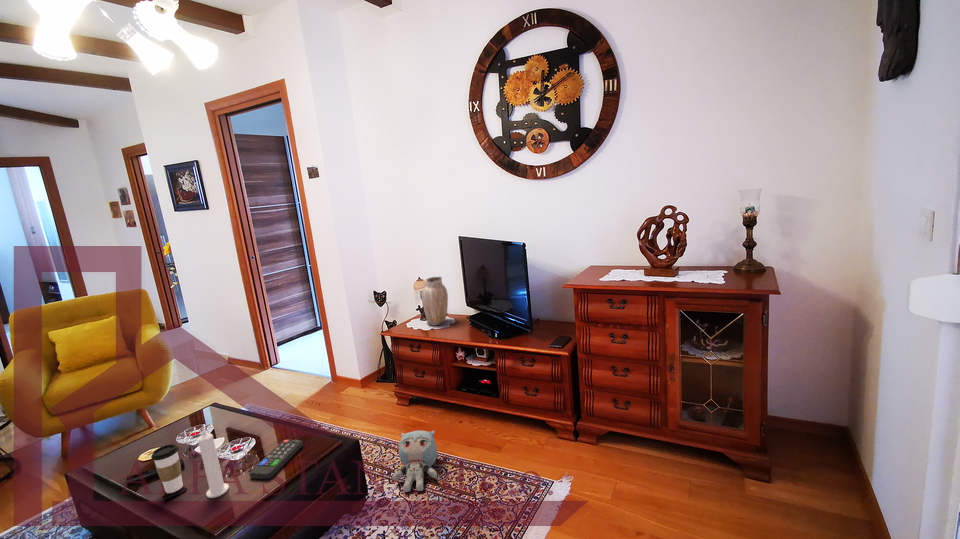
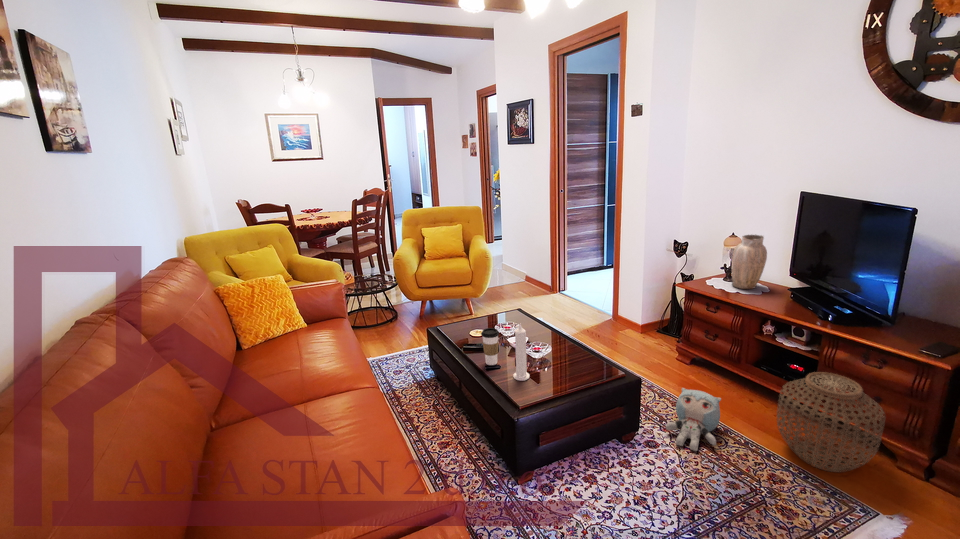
woven basket: none [475,380,544,462] -> present [777,372,885,472]
remote control: present [249,440,303,479] -> none [546,355,590,382]

